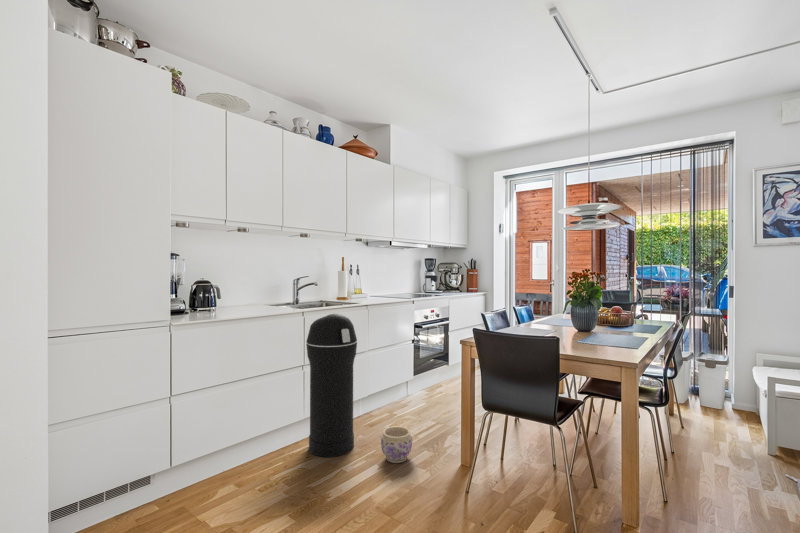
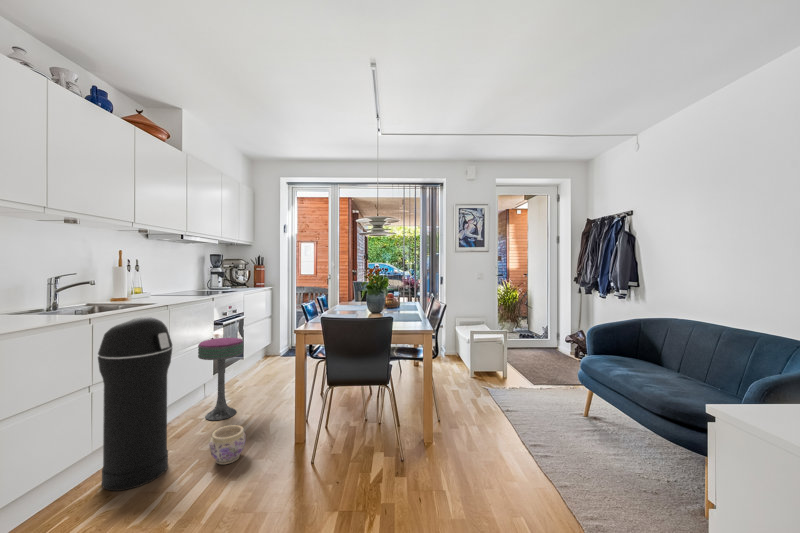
bar stool: none [392,341,431,421] -> present [198,338,243,420]

